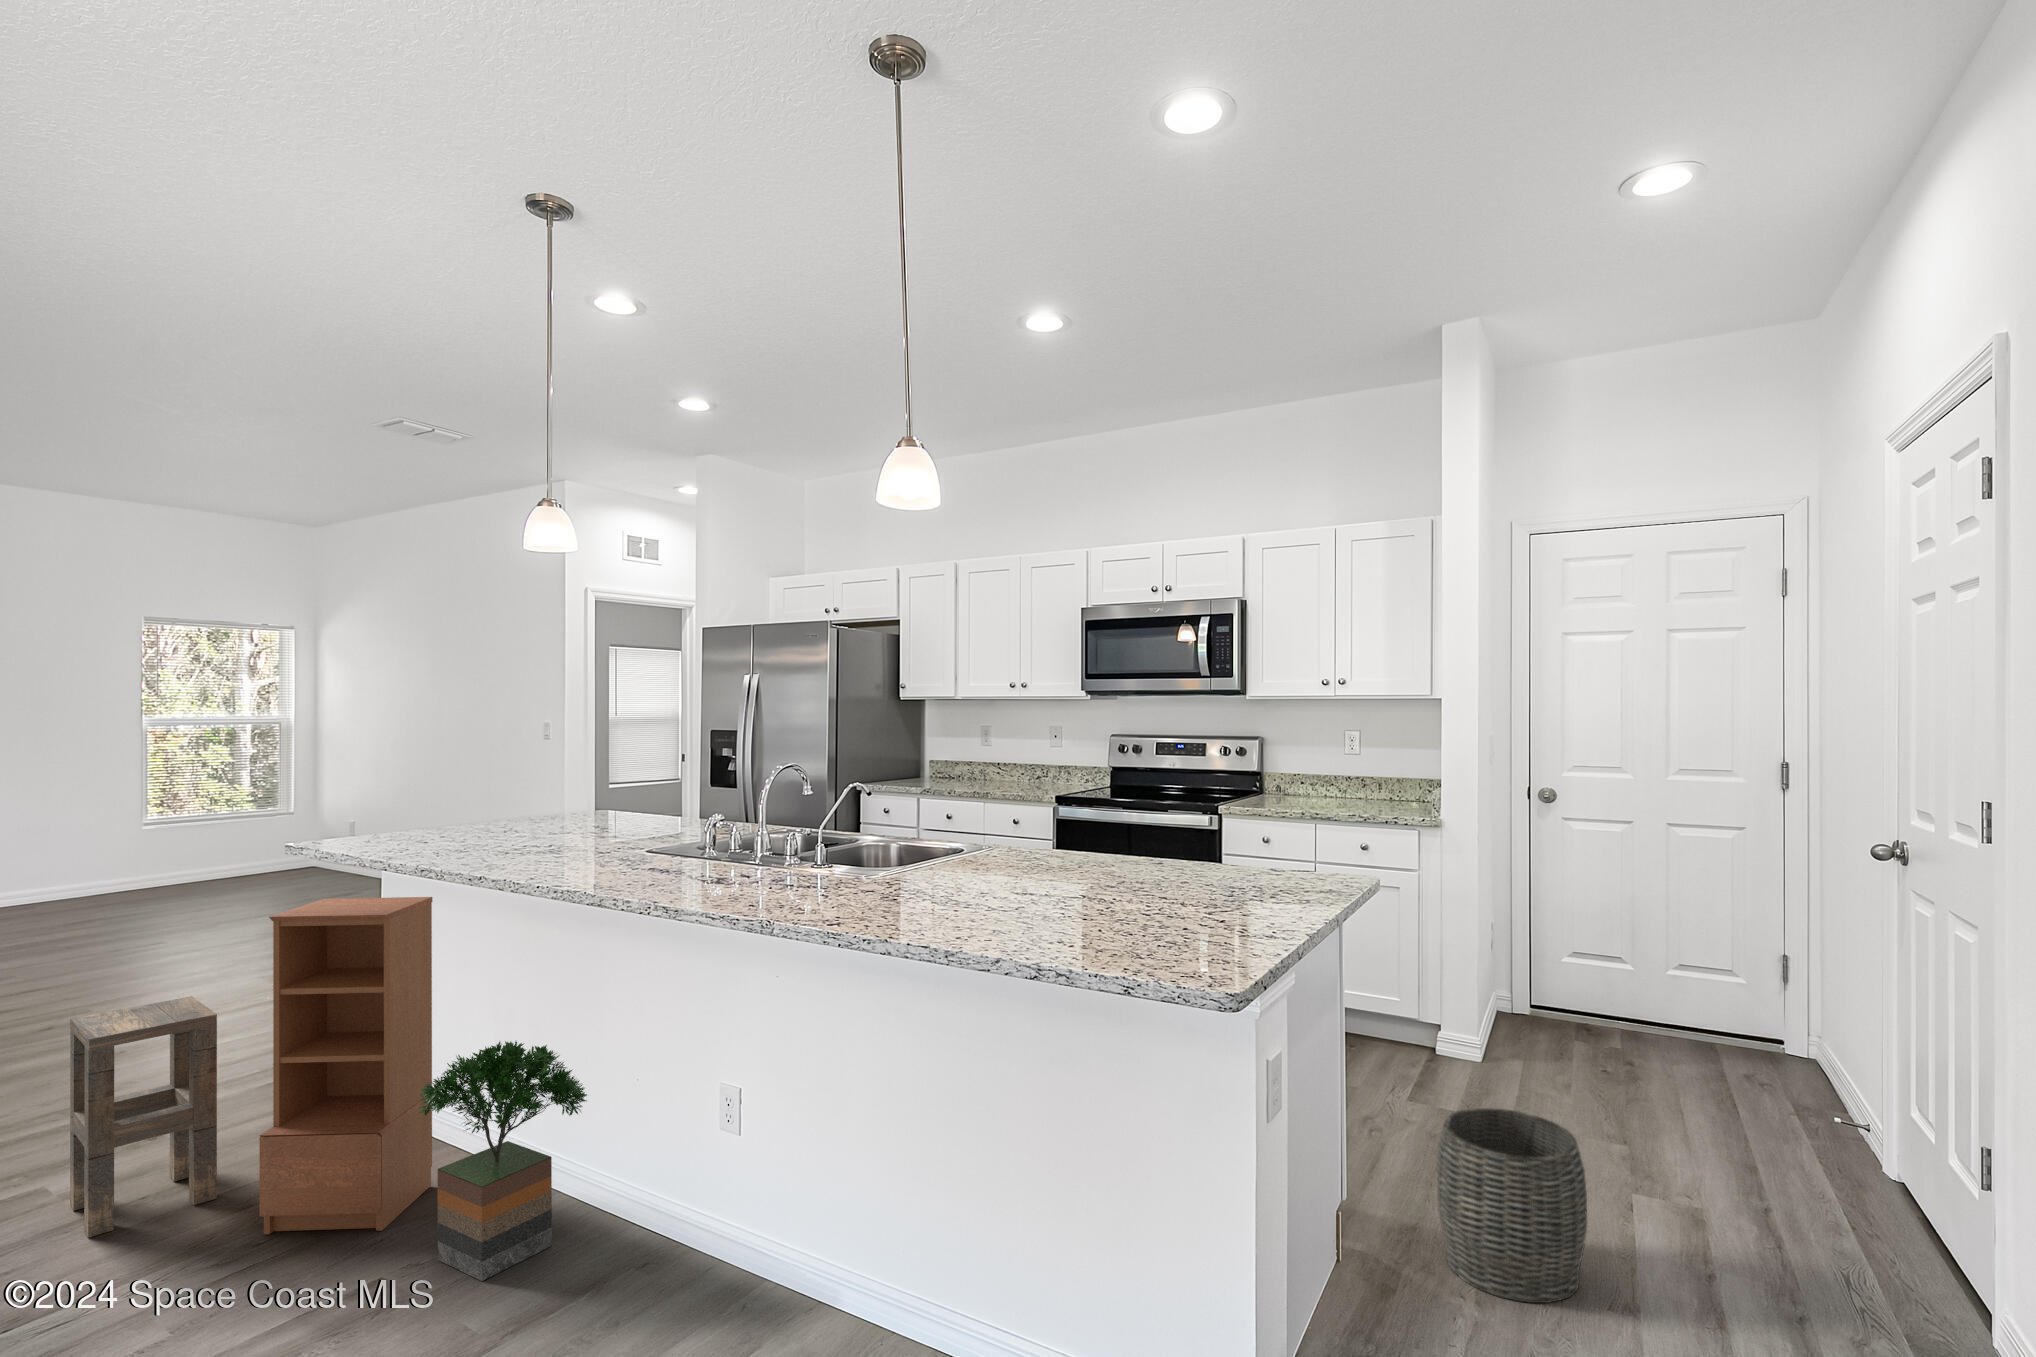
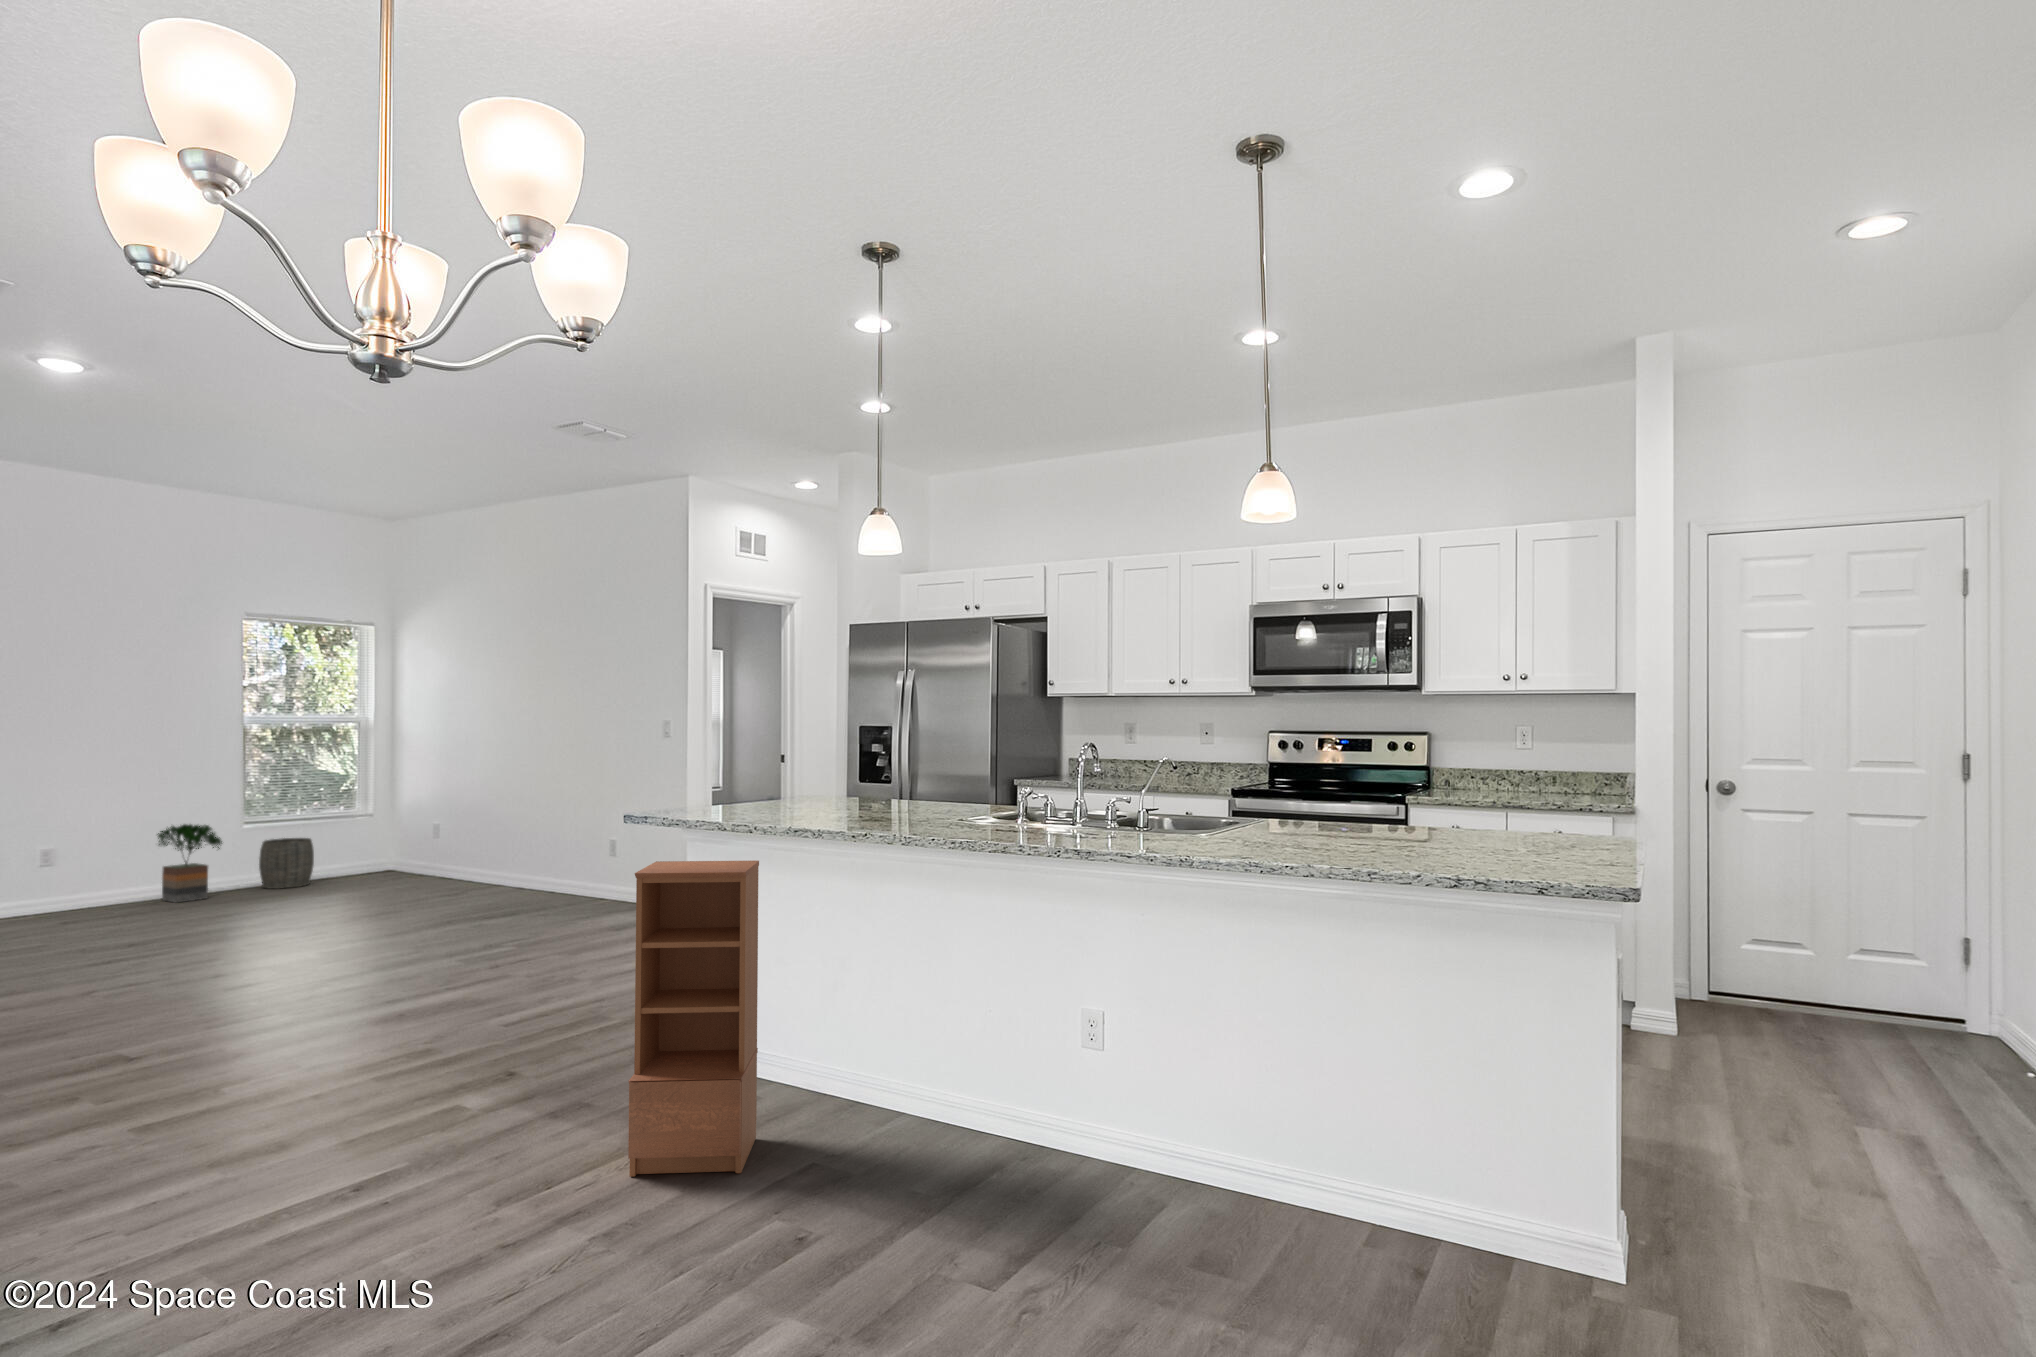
side table: present [70,996,217,1238] -> none [417,958,559,1180]
potted tree: present [417,1041,587,1281] -> present [157,824,222,903]
woven basket: present [1437,1108,1587,1303] -> present [259,838,314,889]

